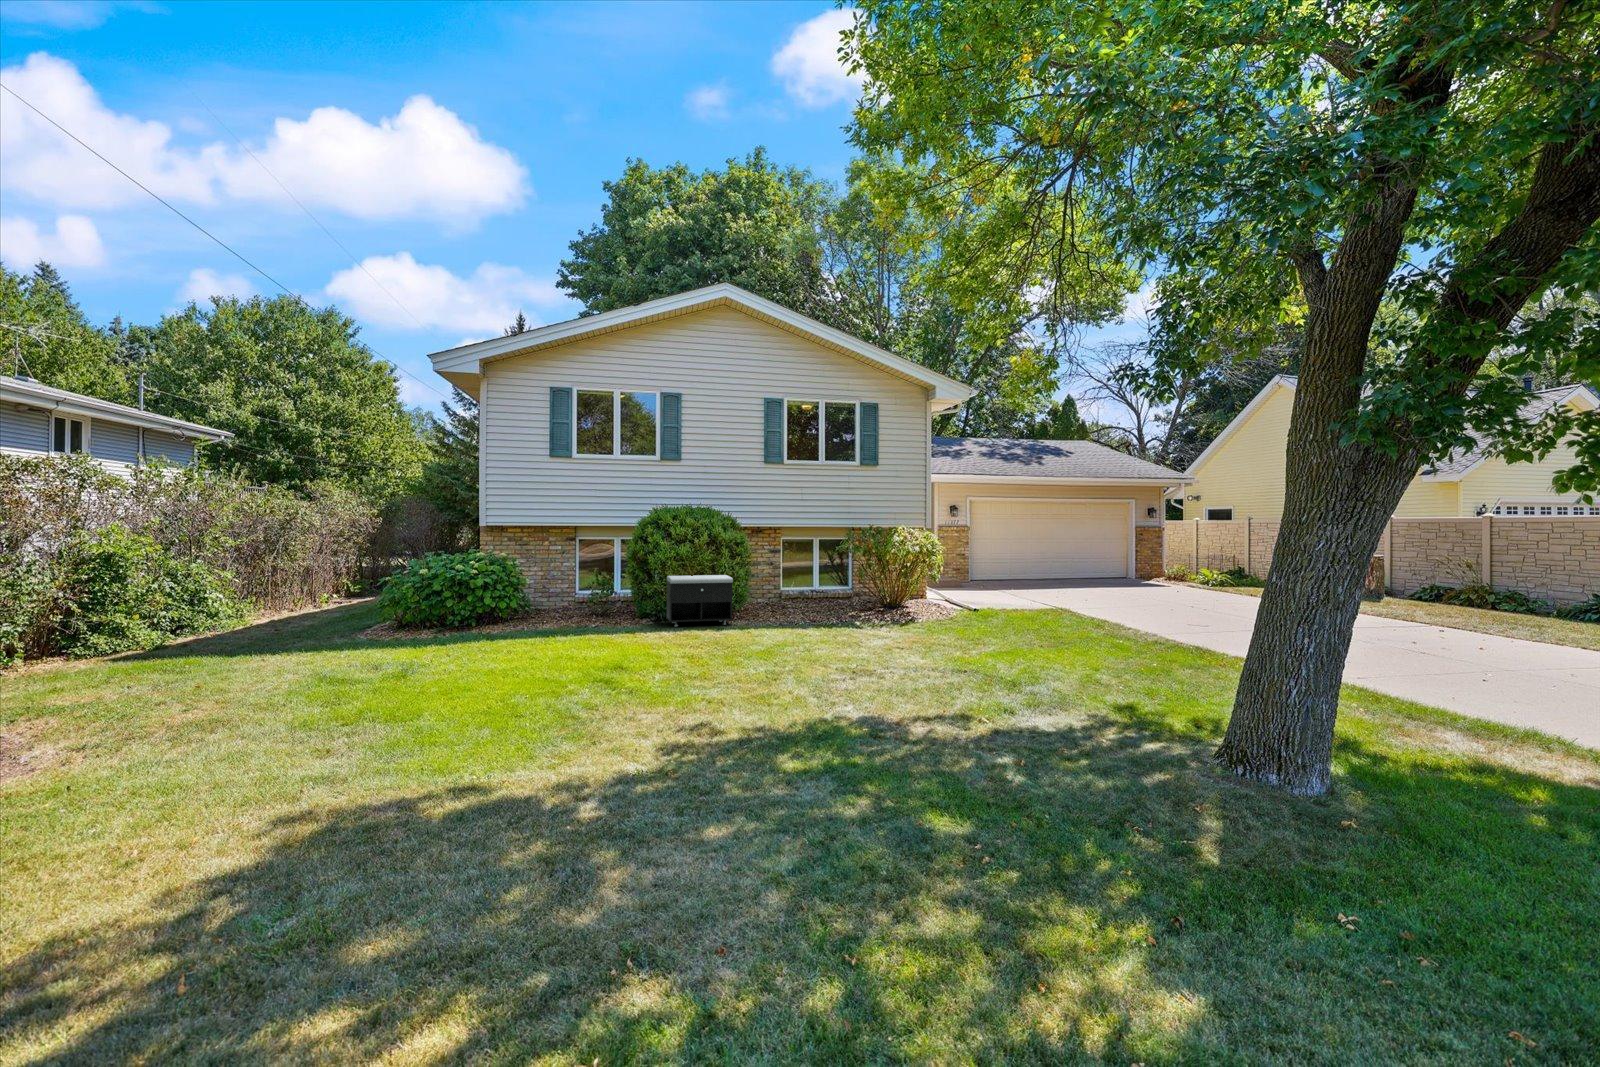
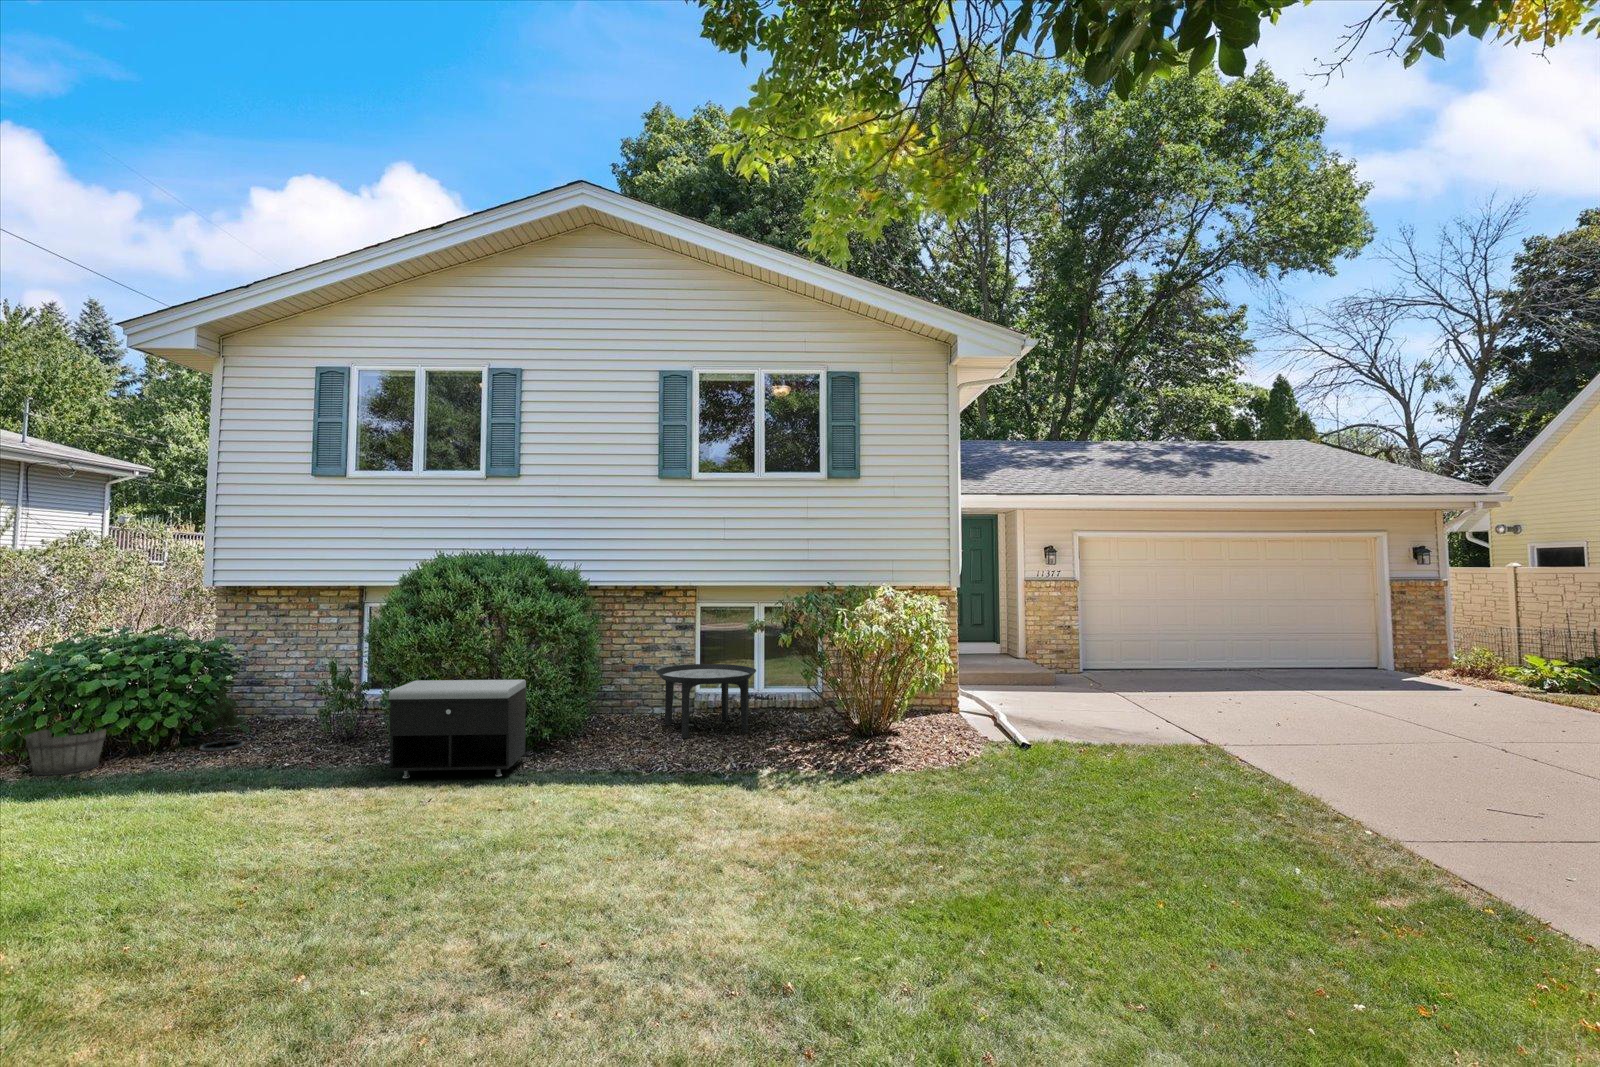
round table: none [769,572,826,611] -> present [656,664,756,738]
potted tree: none [517,580,545,621] -> present [200,684,247,751]
wooden bucket: none [446,598,485,631] -> present [25,718,106,775]

